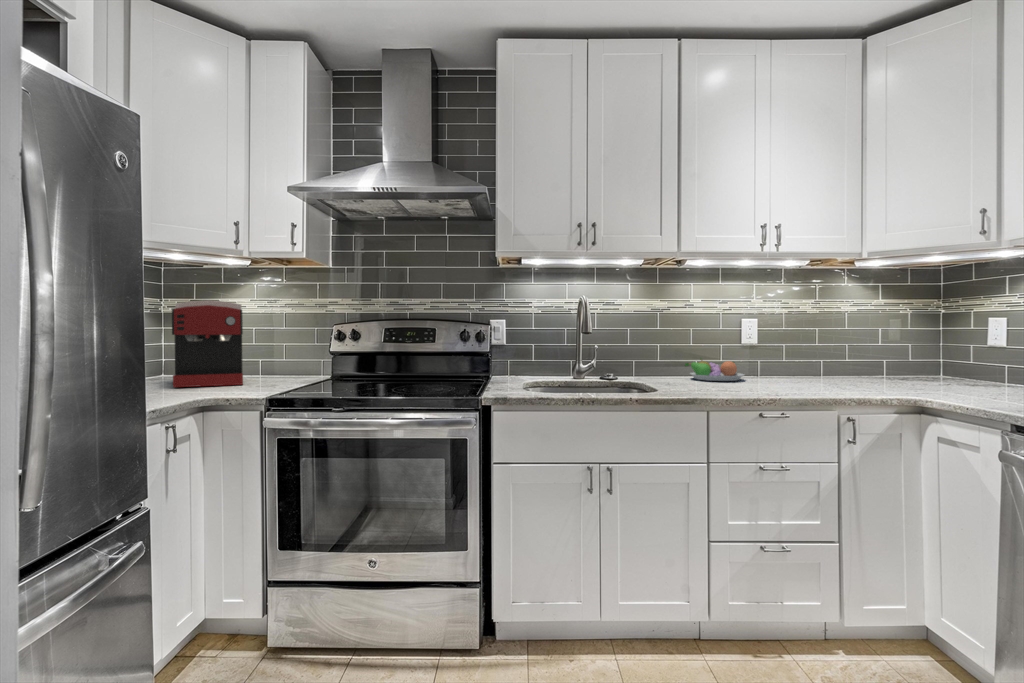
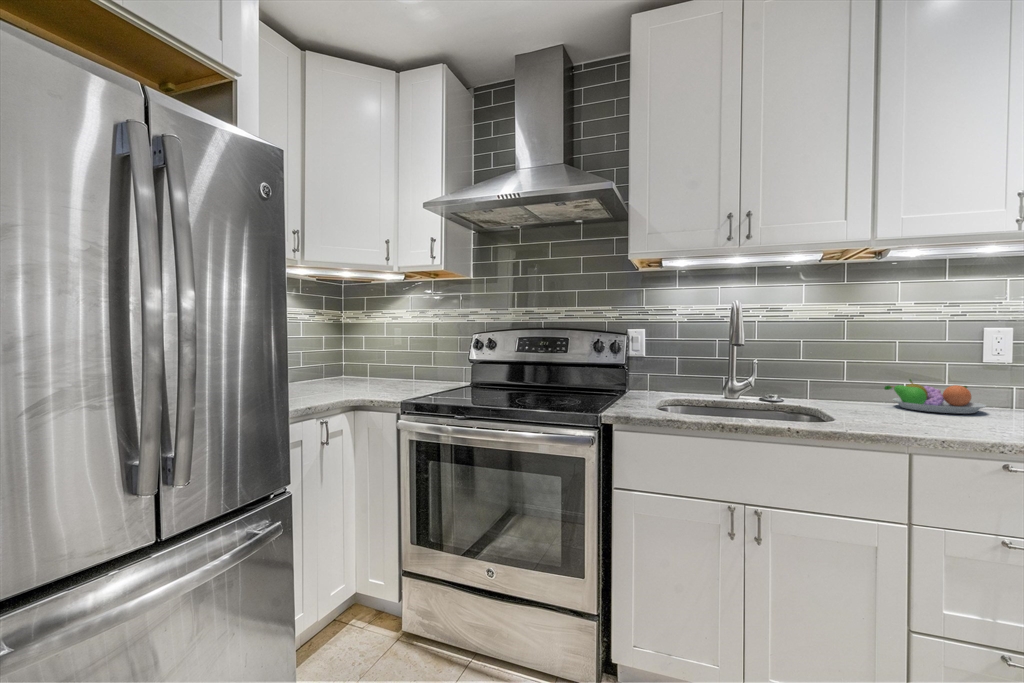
coffee maker: present [172,300,243,387] -> none [330,312,398,389]

